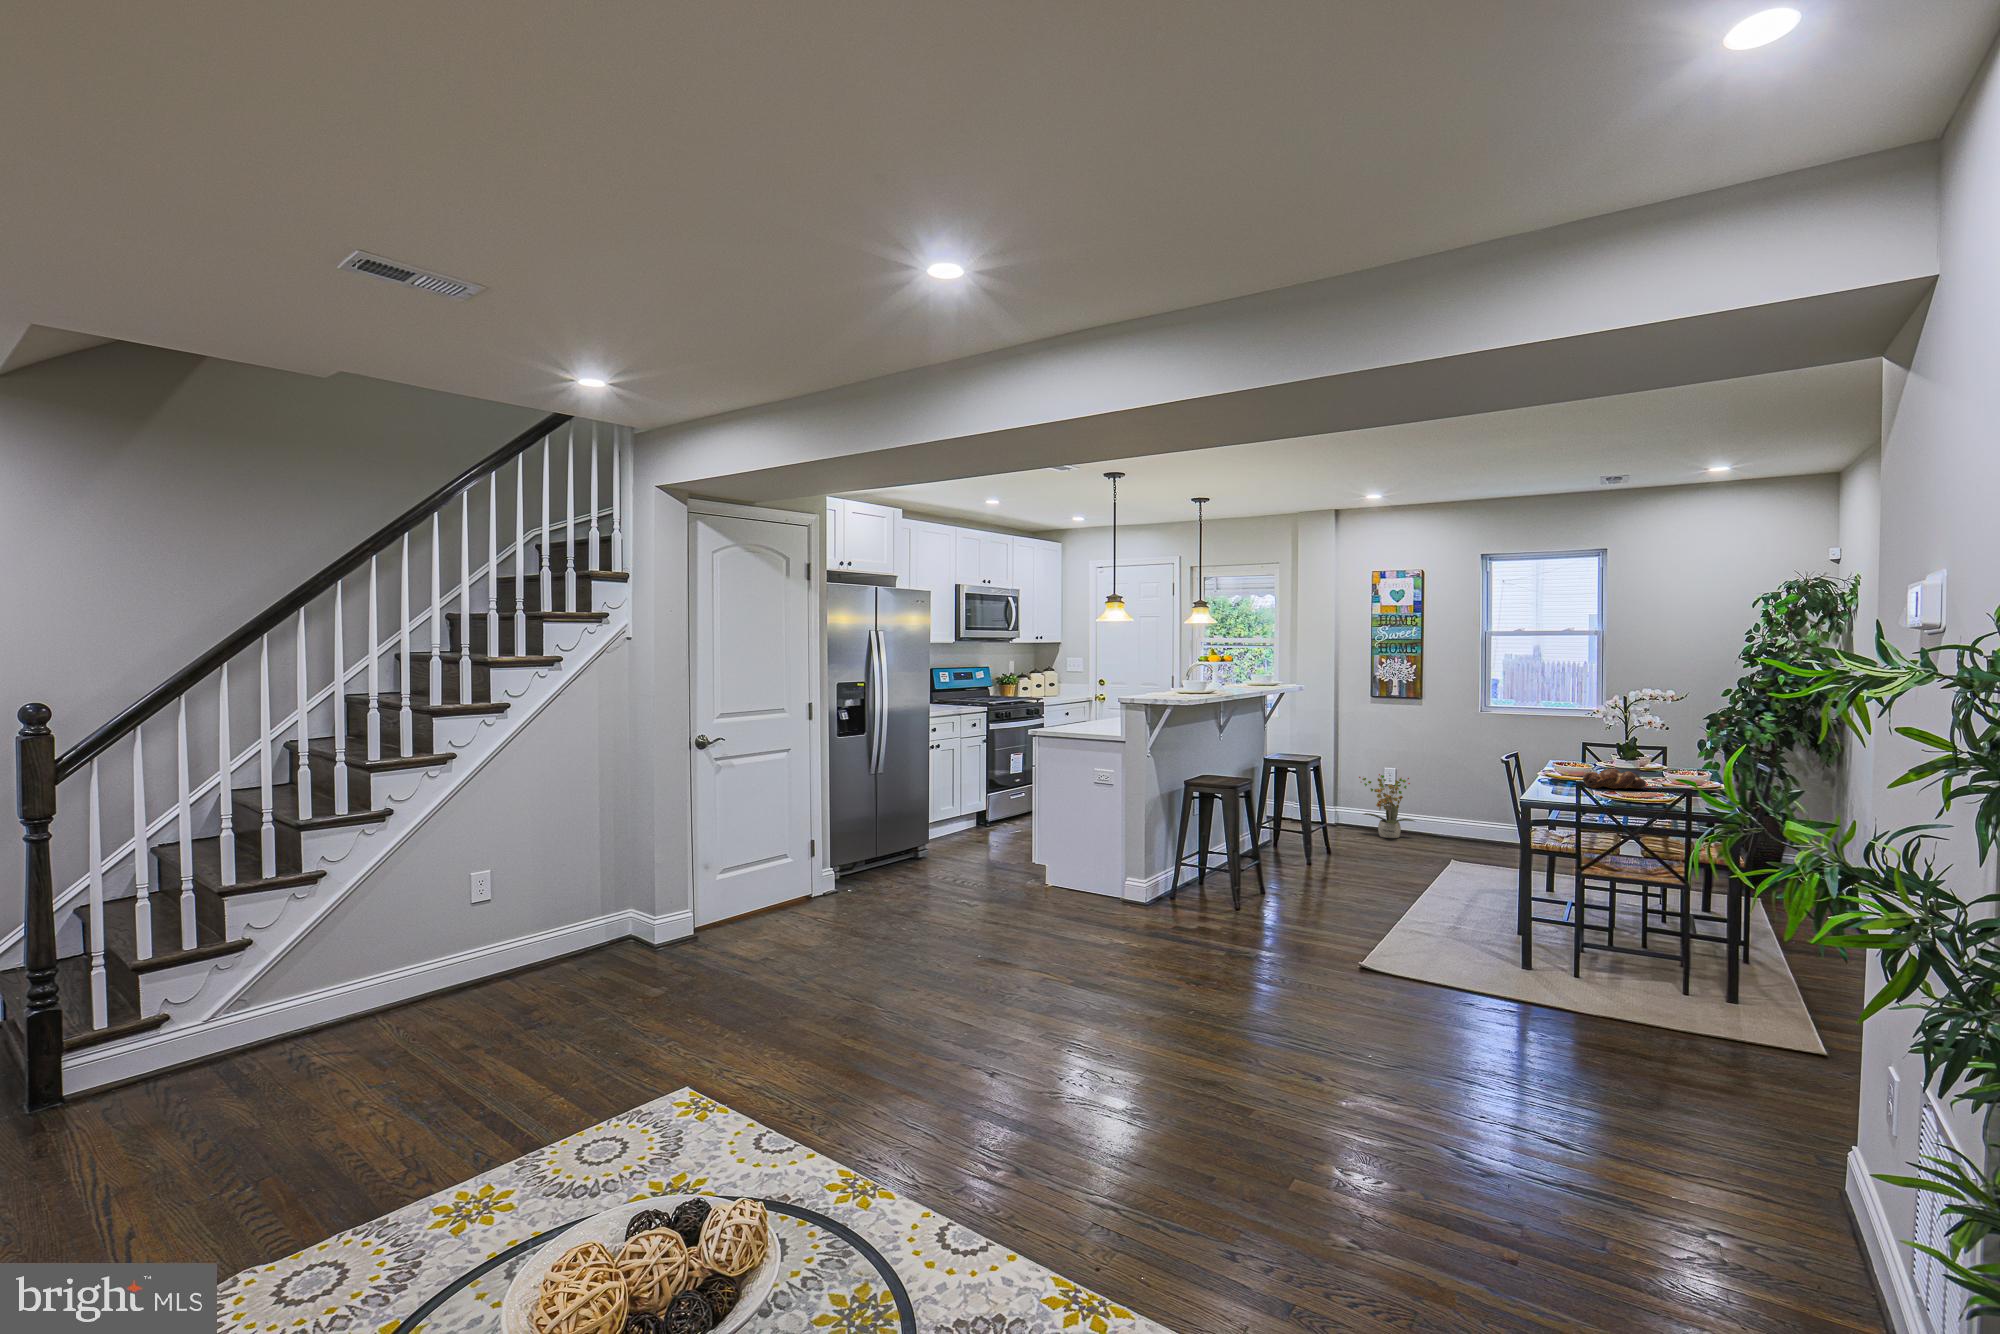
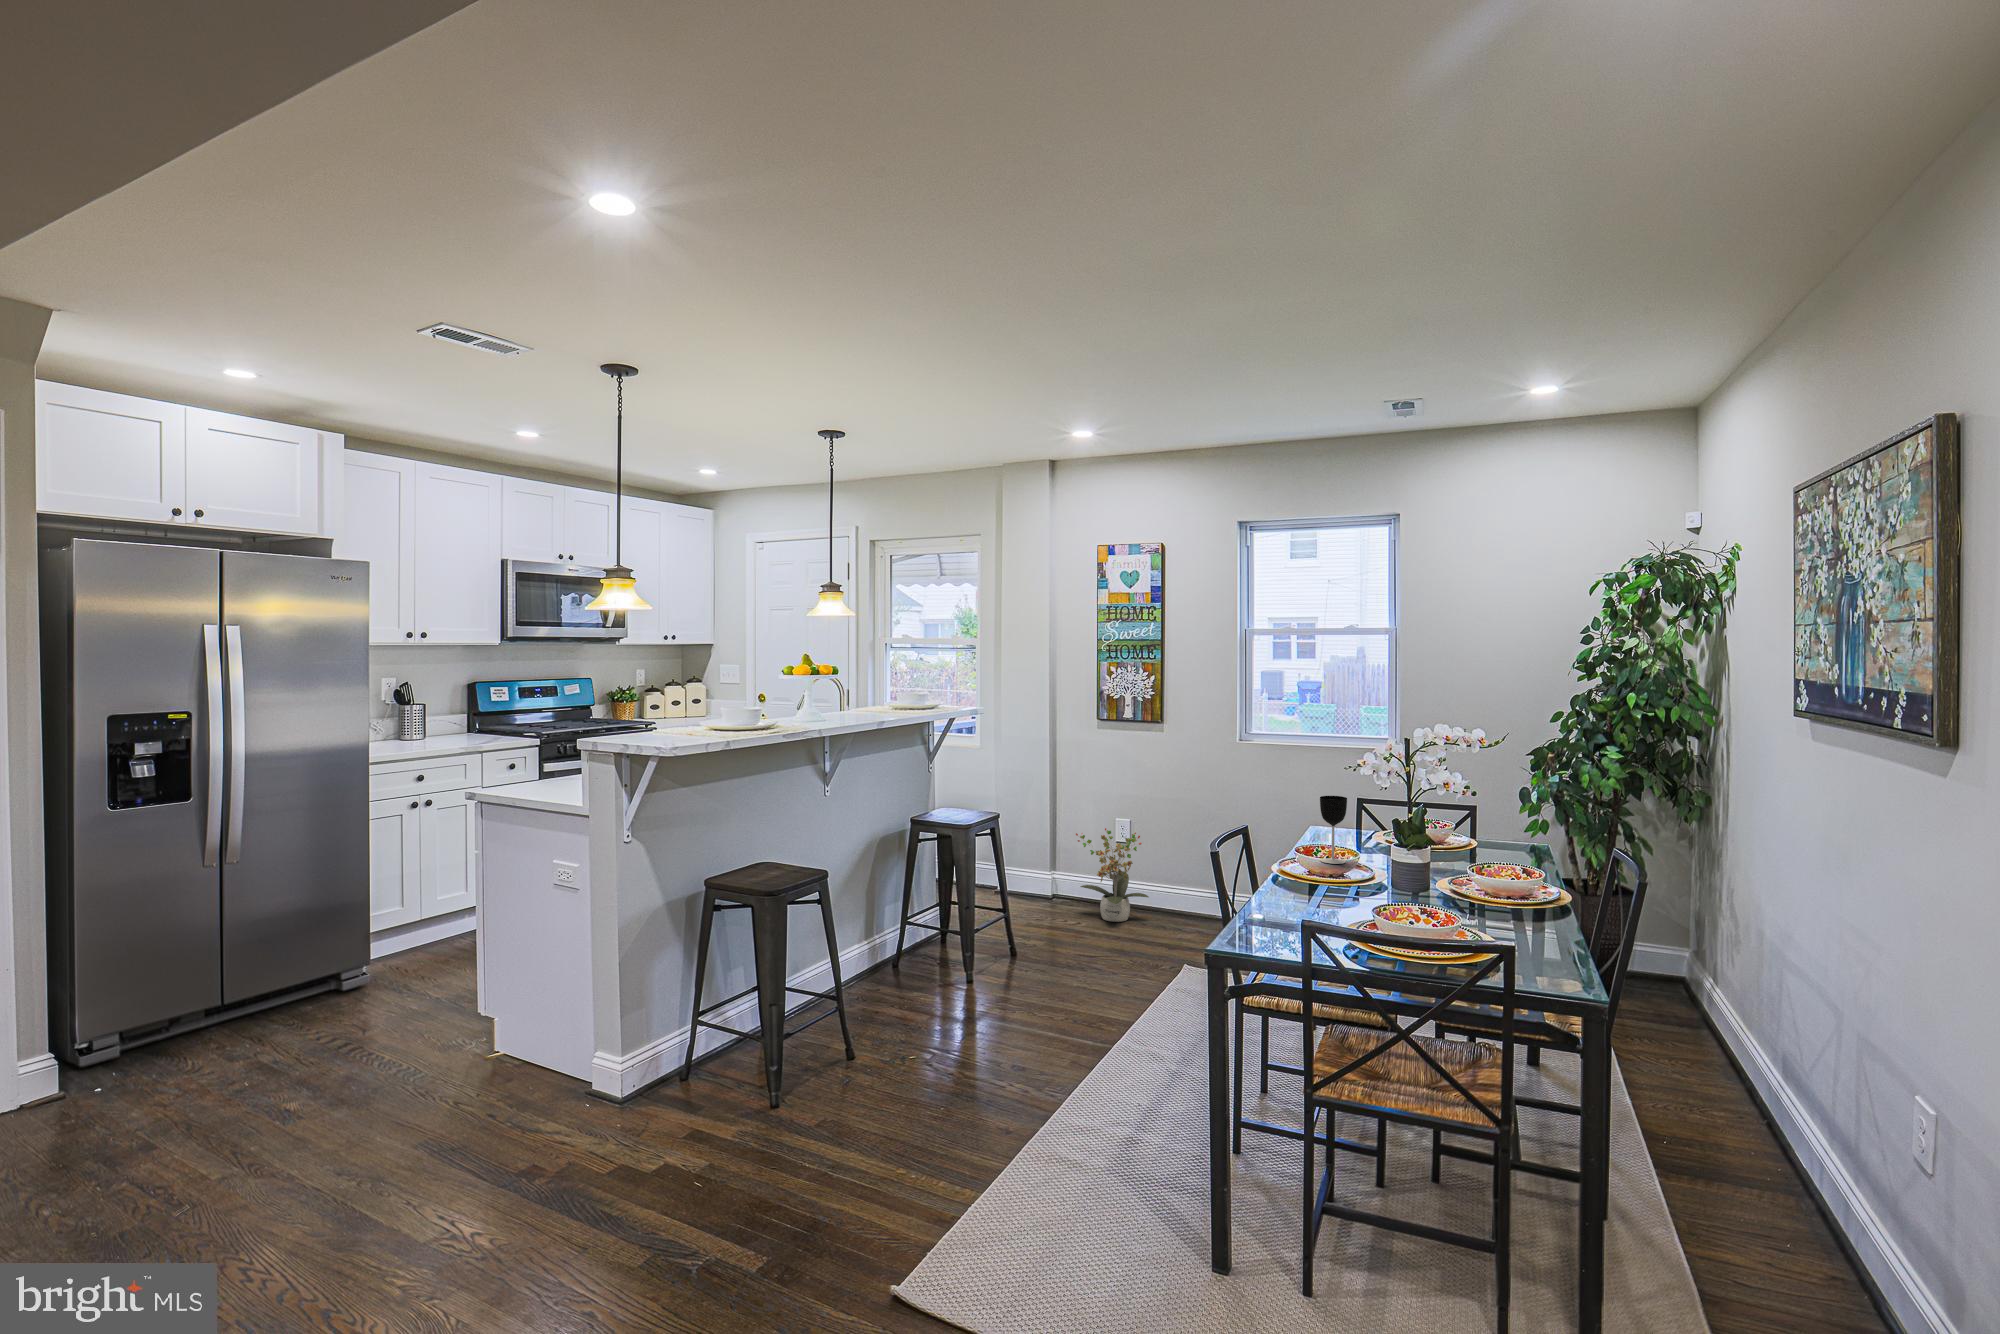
wine glass: none [1575,734,1593,773] -> present [1320,796,1347,864]
bread loaf: present [1583,769,1646,788] -> none [1317,868,1421,907]

